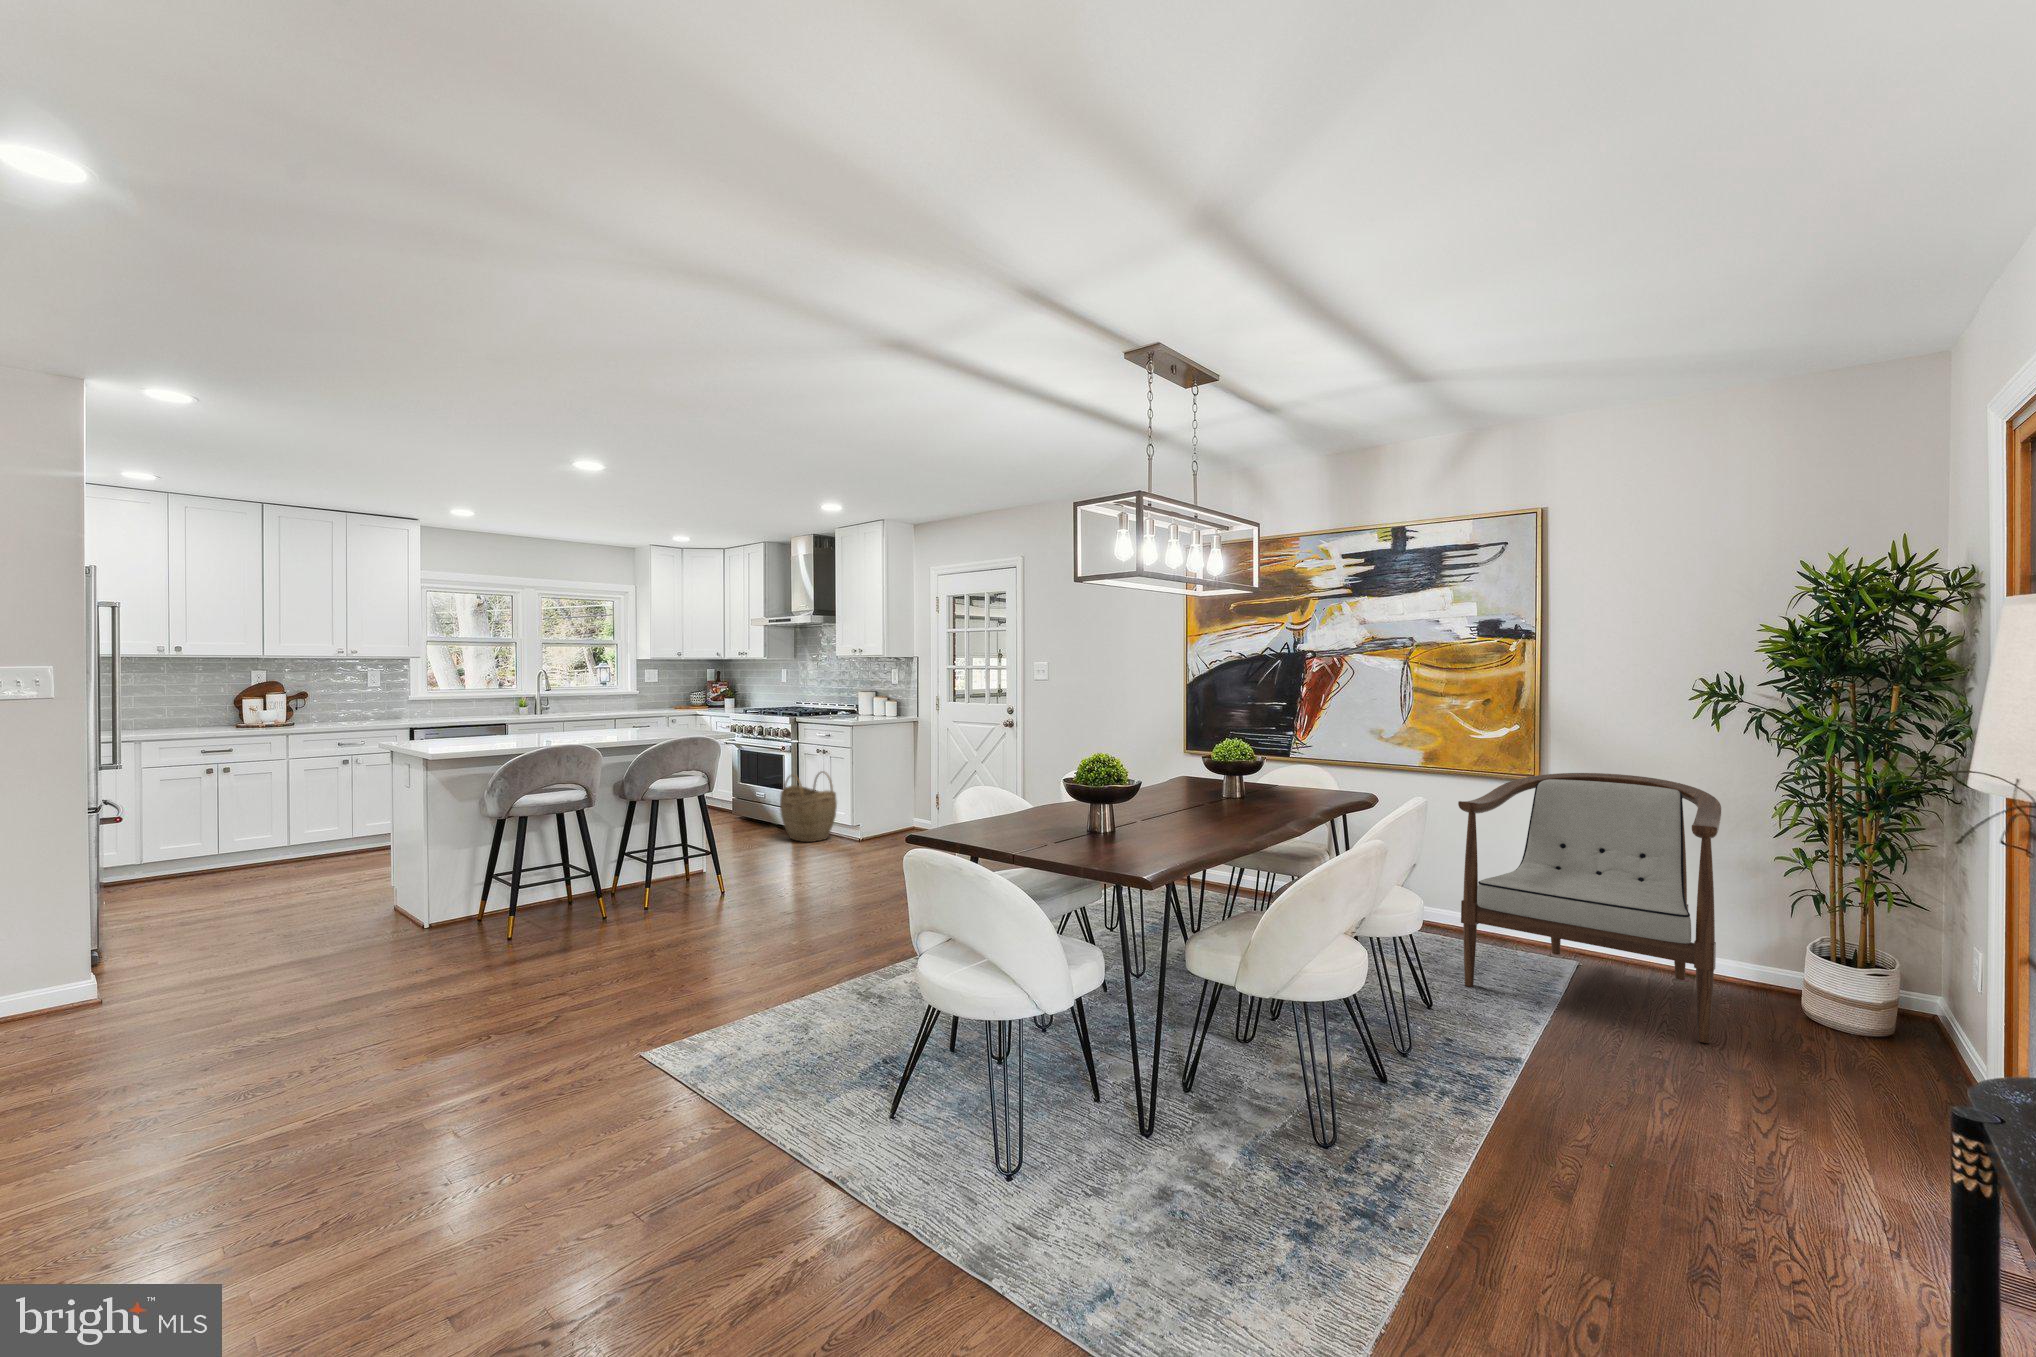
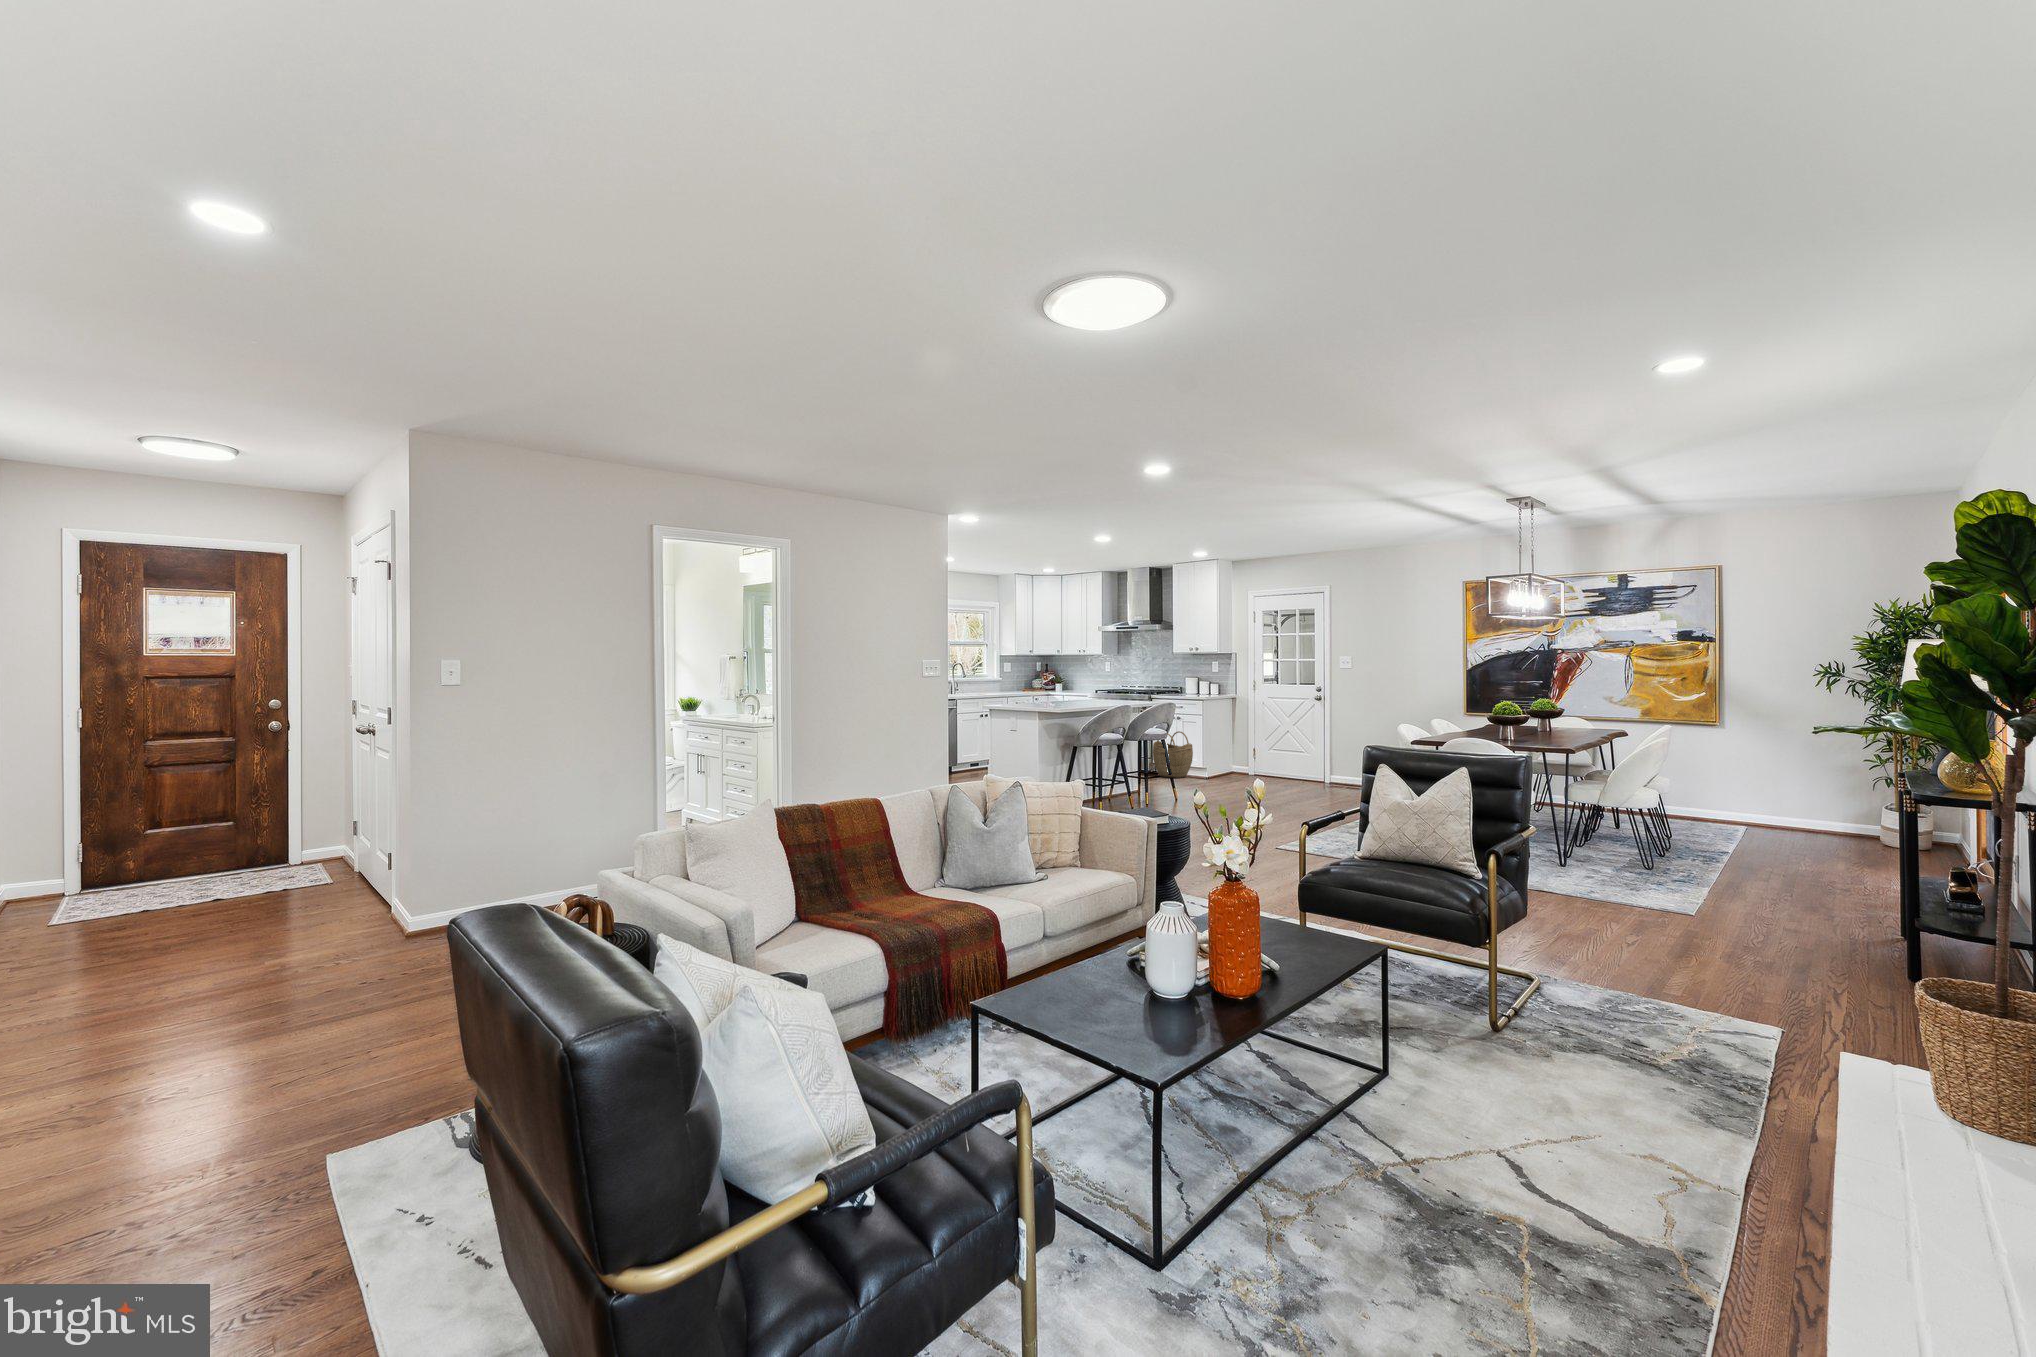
armchair: present [1458,773,1721,1043] -> none [1678,719,1832,850]

